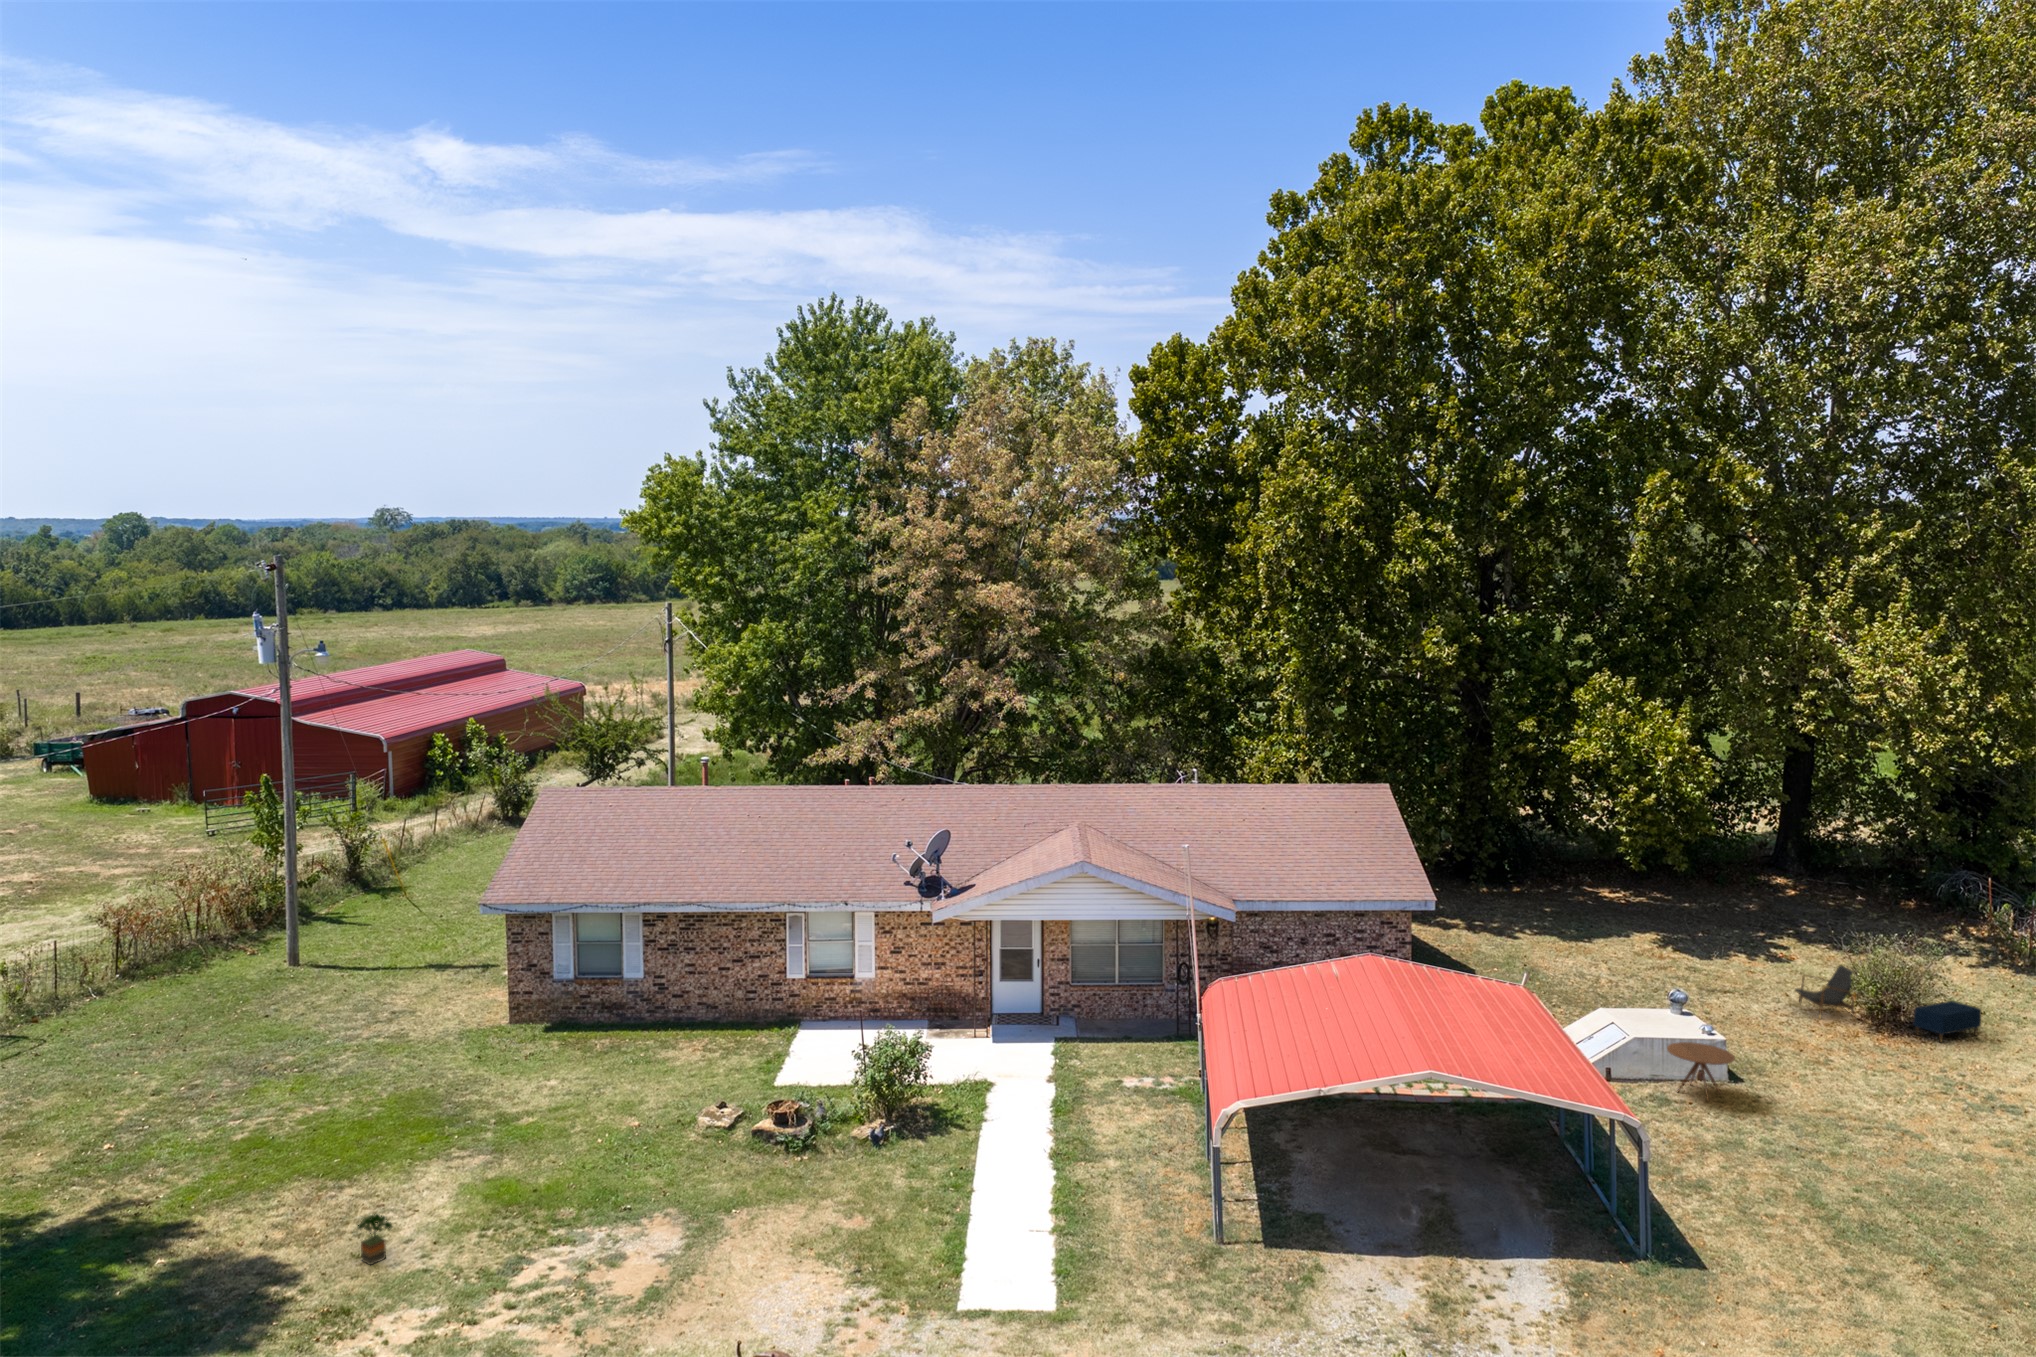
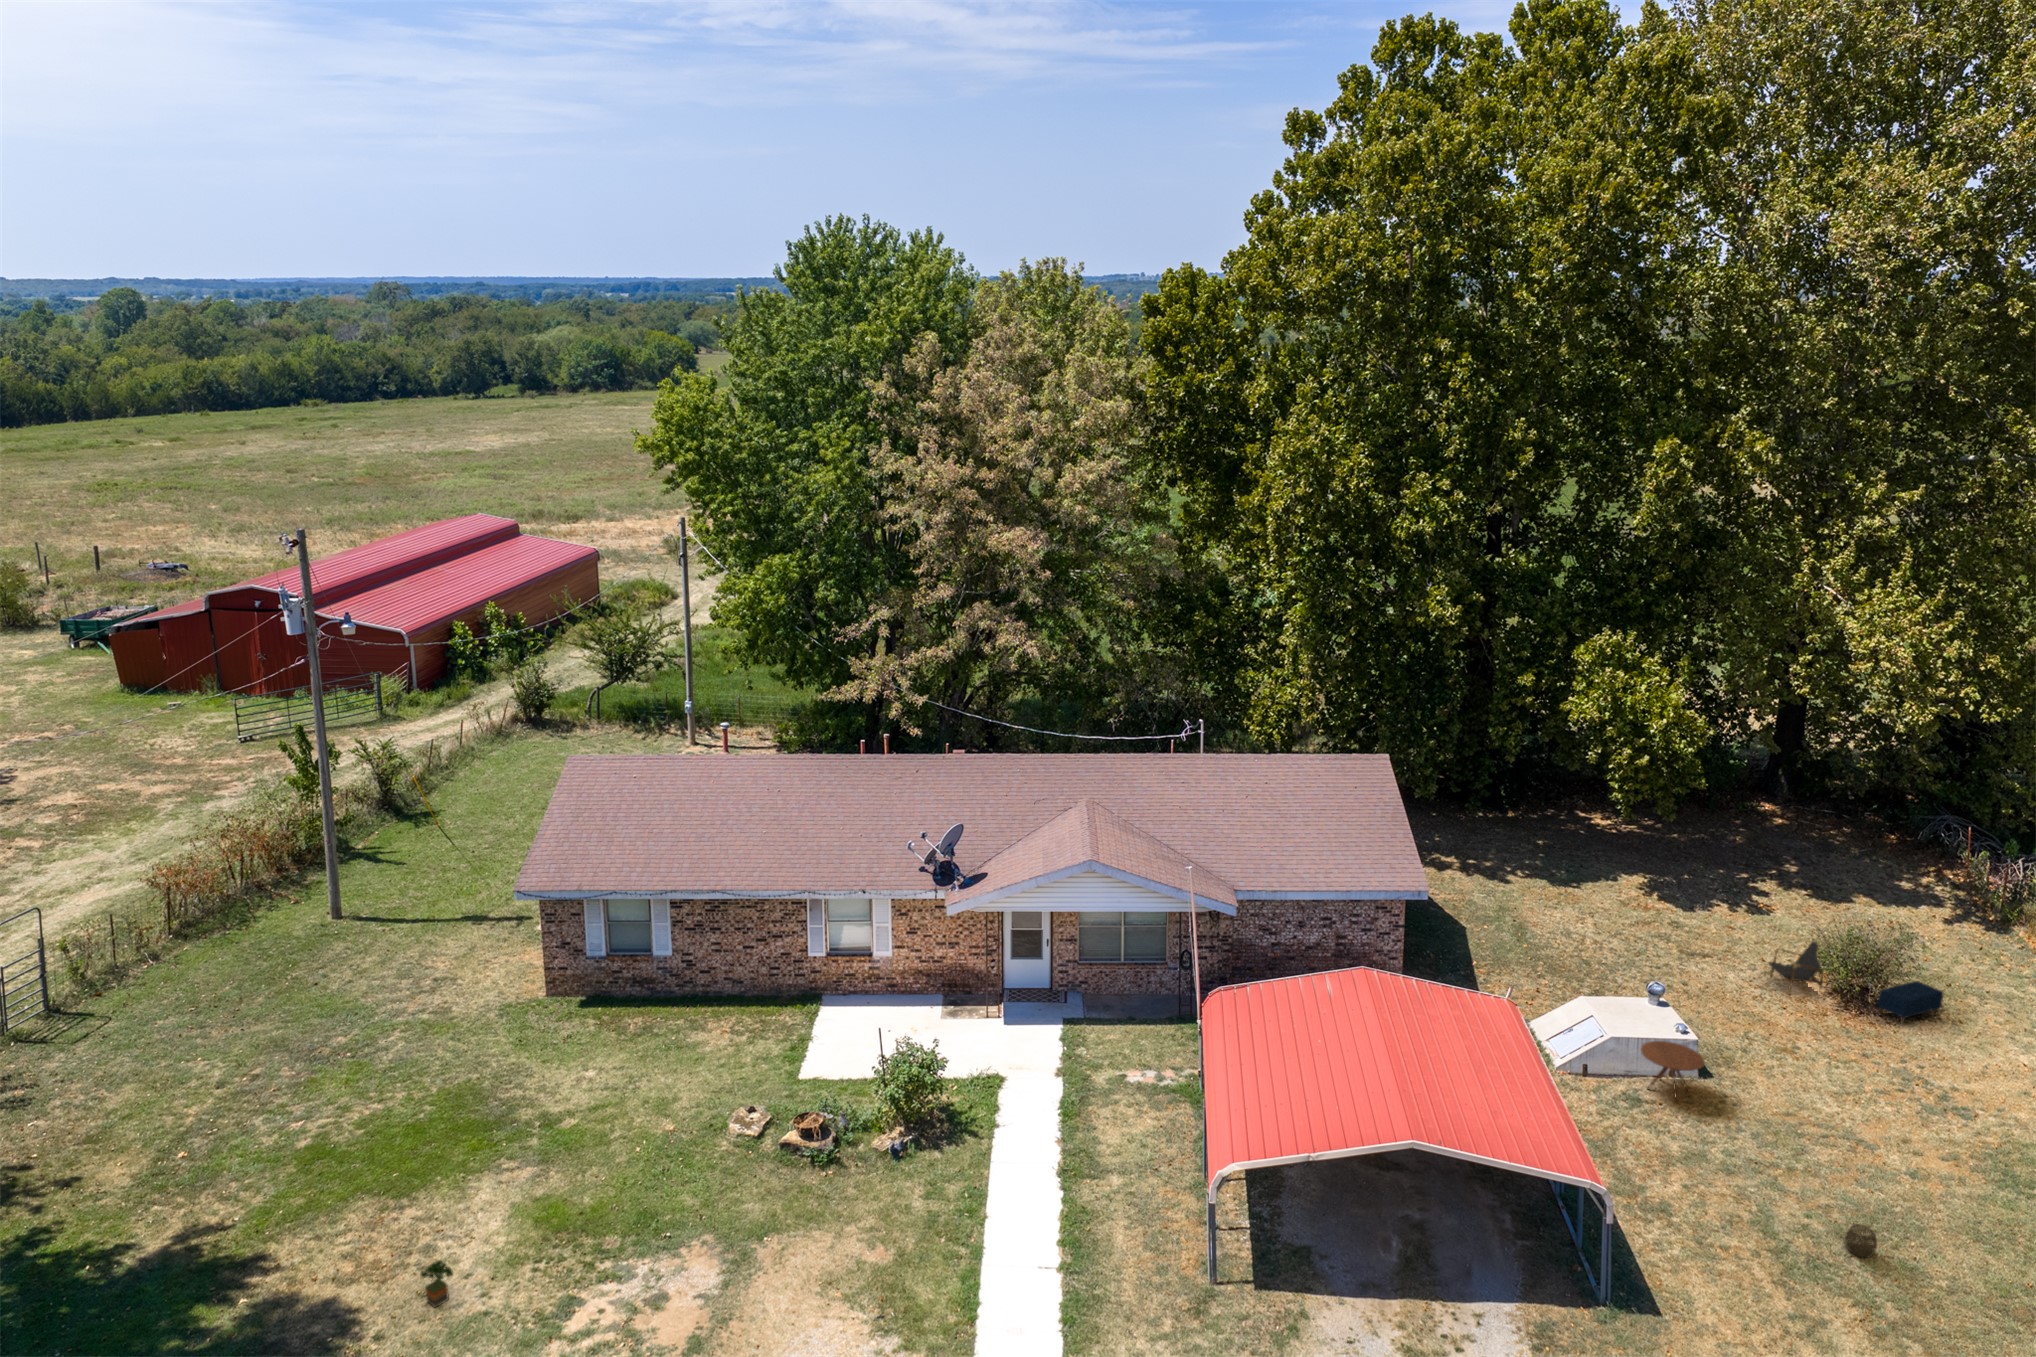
woven basket: none [1899,1189,1934,1224] -> present [1845,1224,1877,1257]

